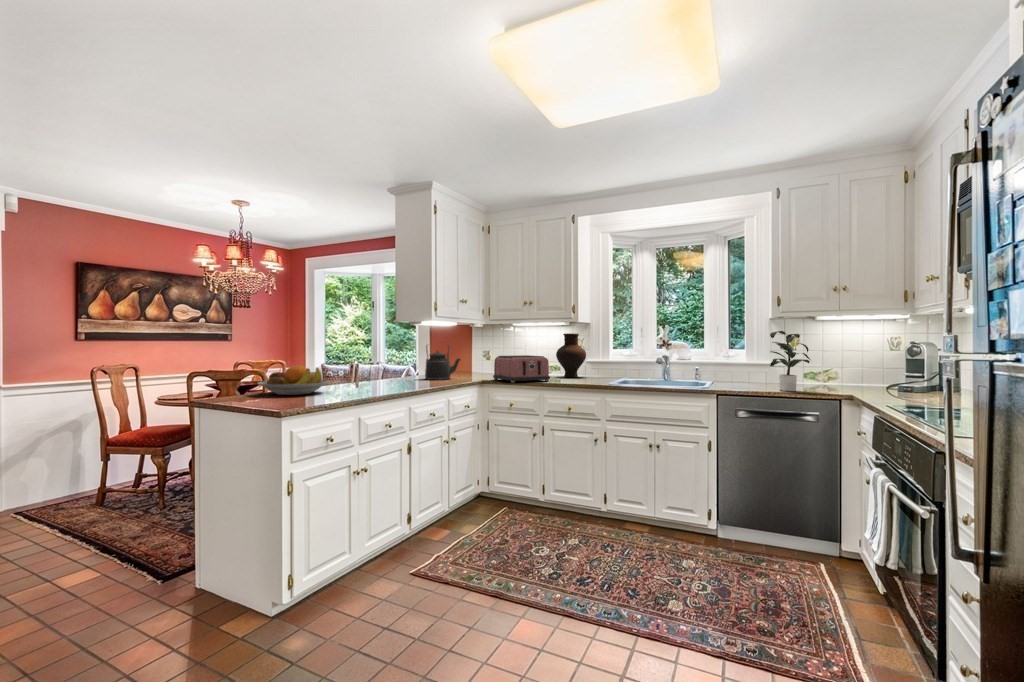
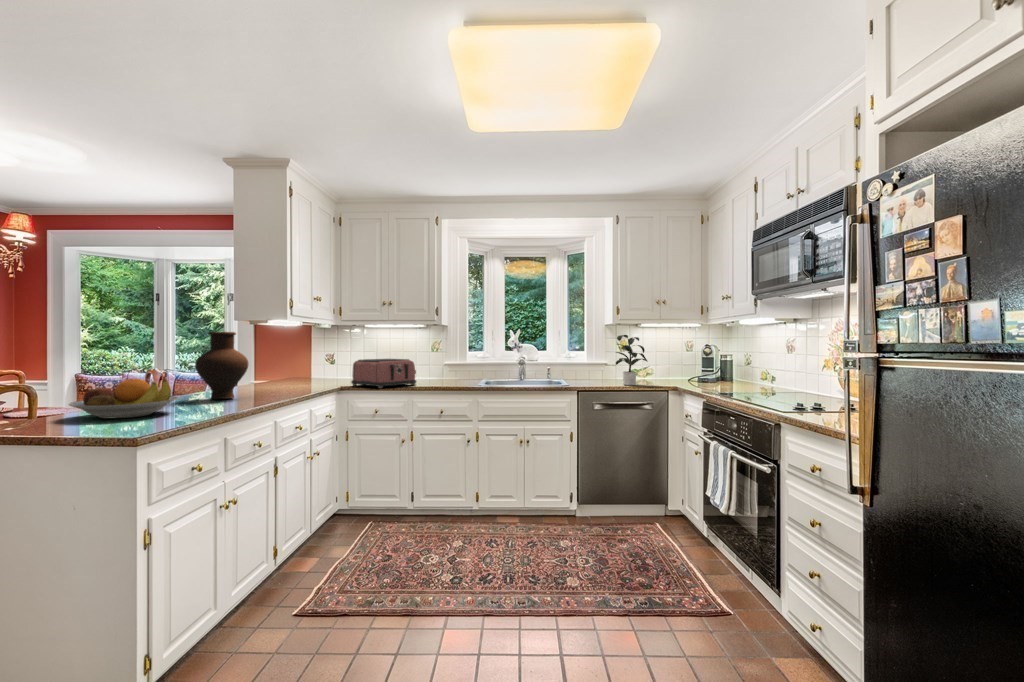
vase: present [556,333,586,377] -> present [195,332,248,399]
kettle: present [425,345,460,380] -> none [268,347,310,389]

